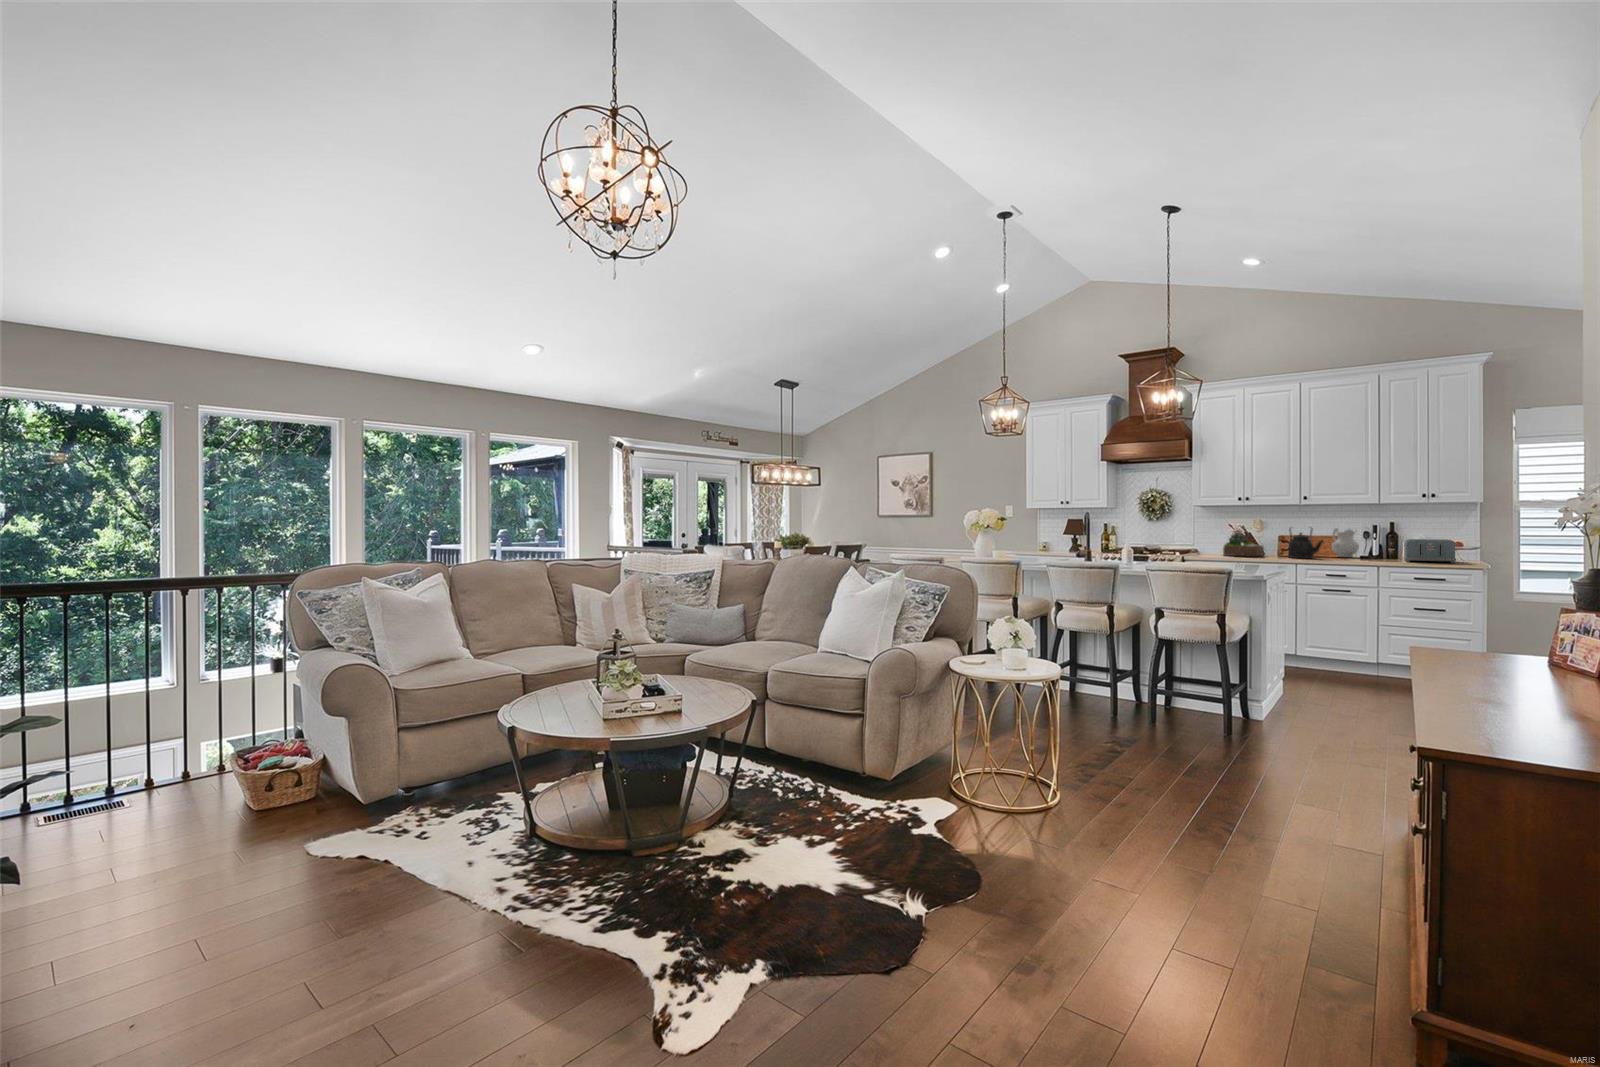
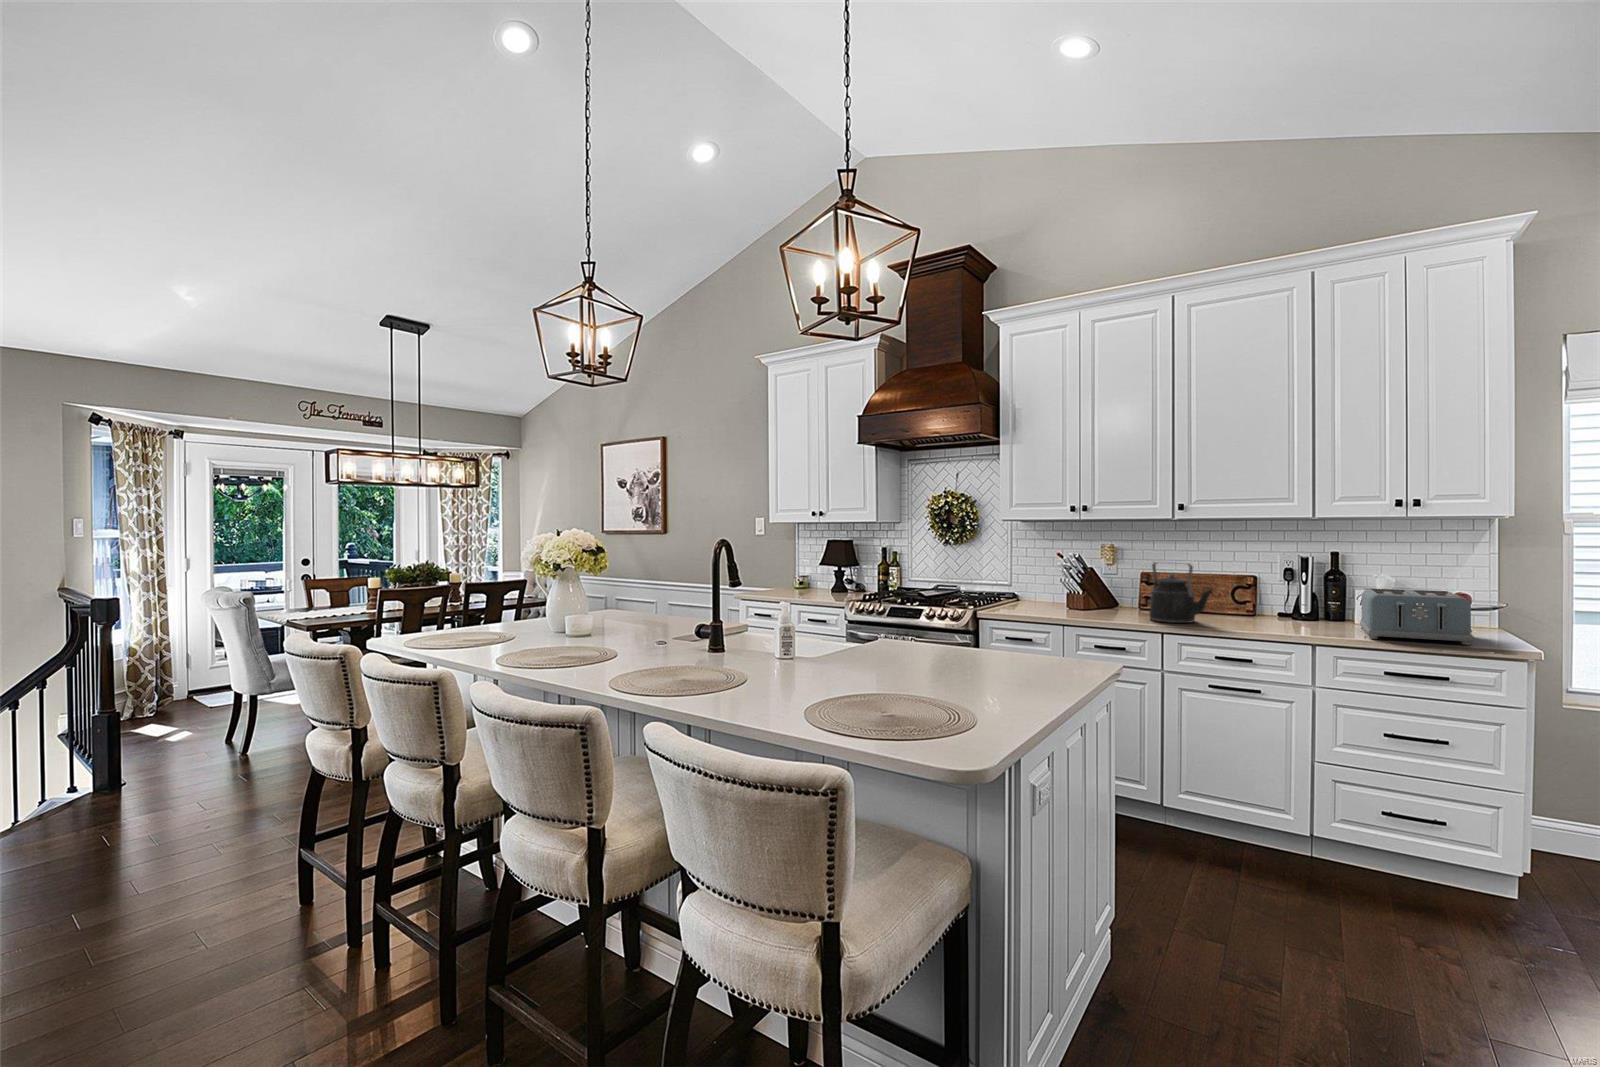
ceramic pitcher: present [1332,528,1359,557] -> none [1228,562,1276,618]
succulent plant: present [1223,530,1264,556] -> none [1041,566,1110,617]

